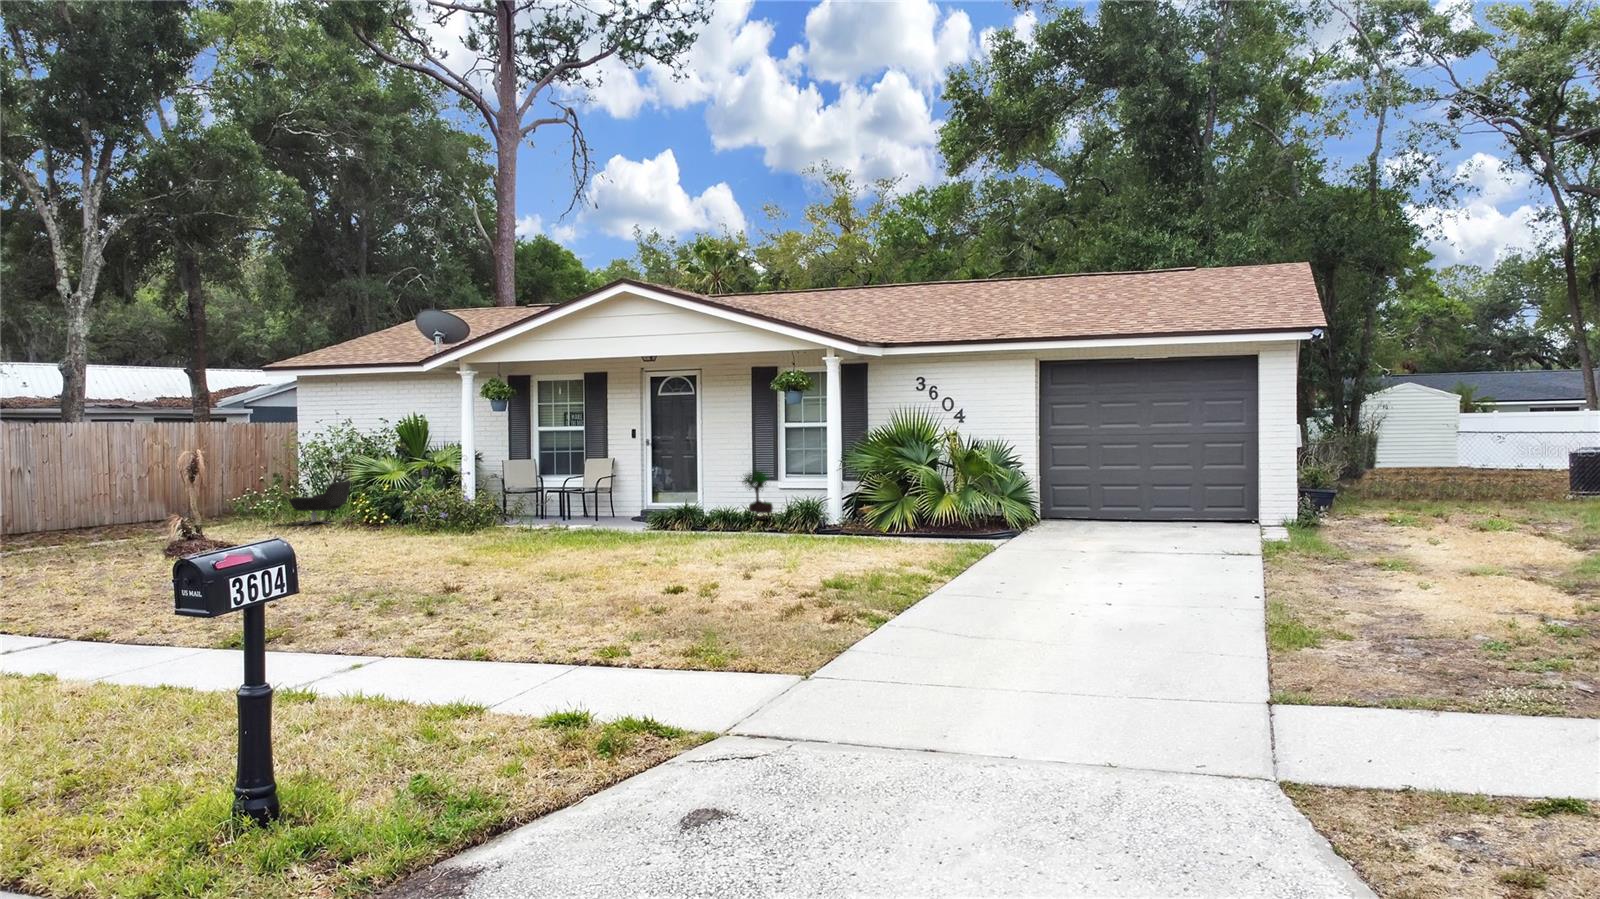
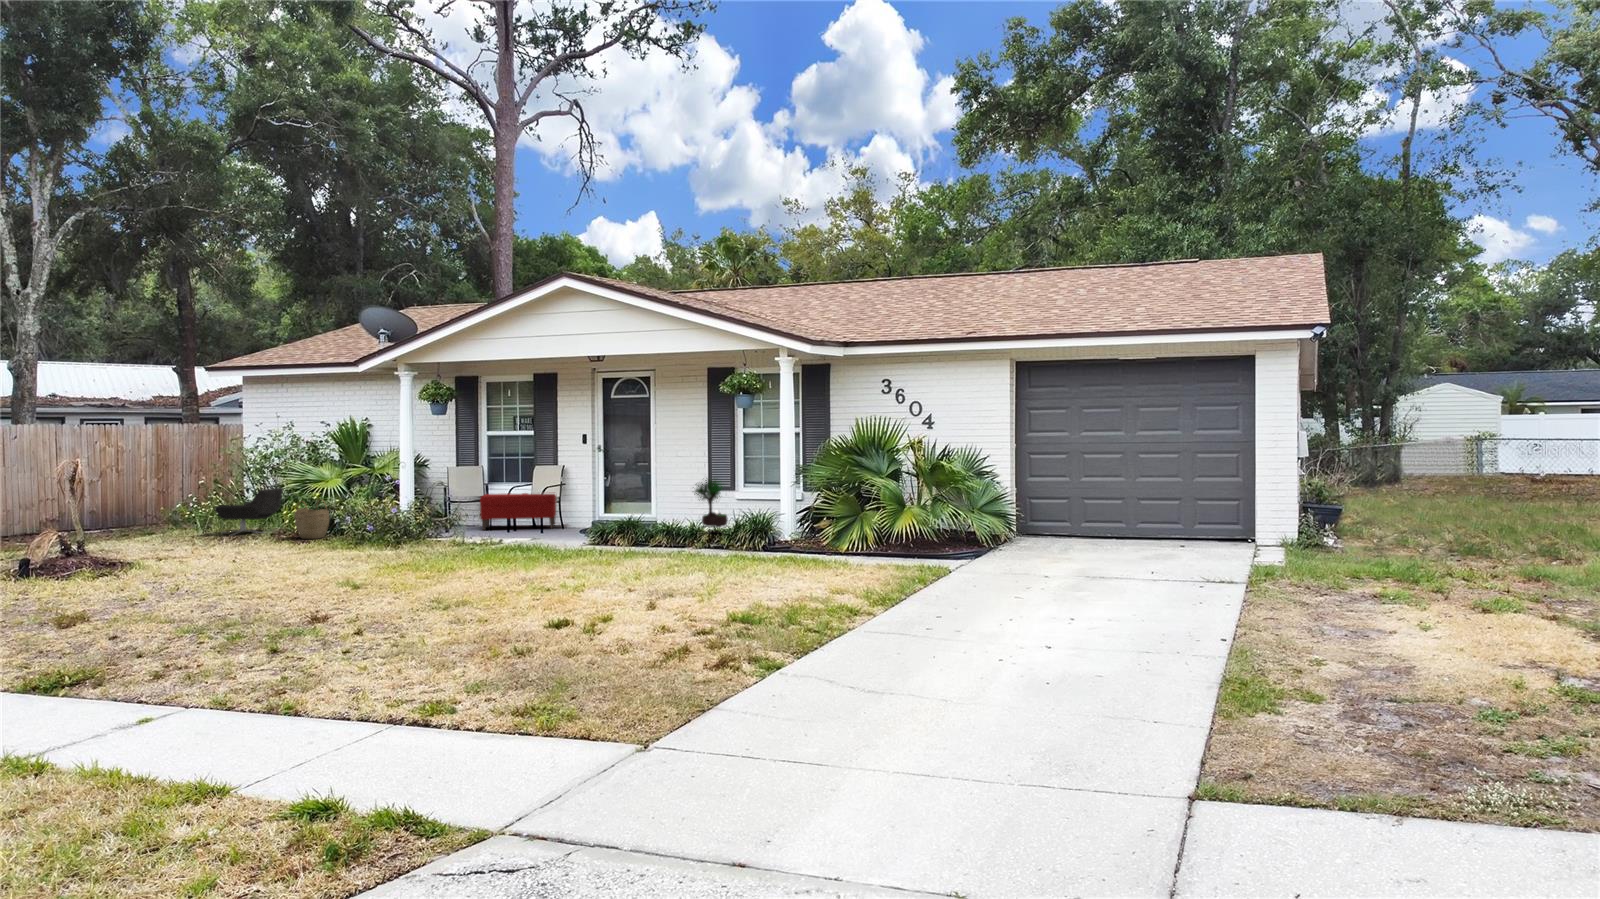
bench: none [538,484,607,519] -> present [480,493,556,530]
woven basket: none [368,491,400,528] -> present [295,500,329,539]

